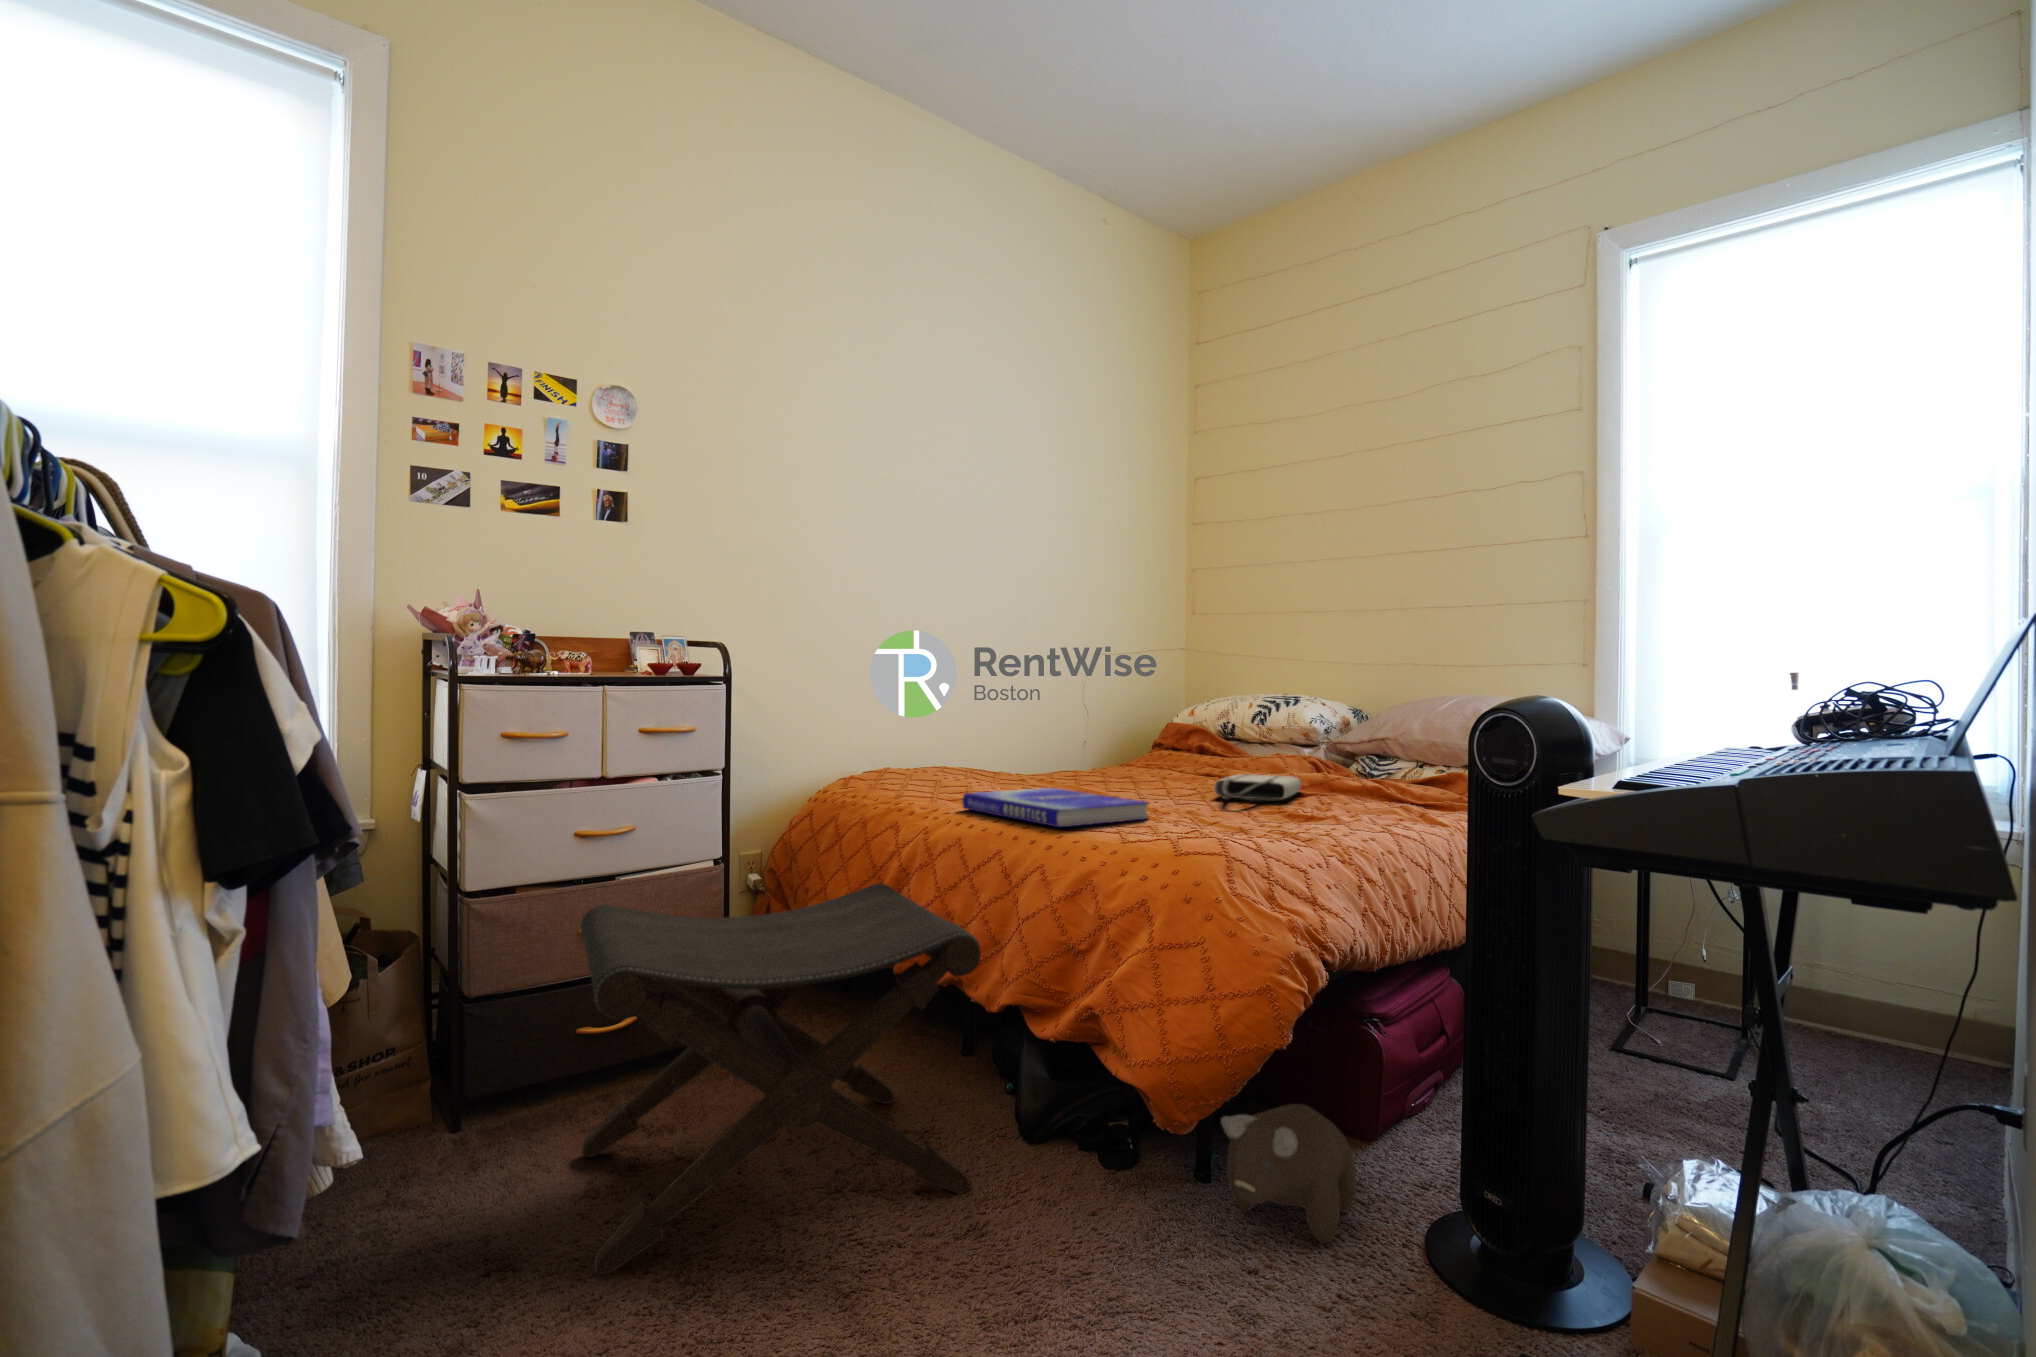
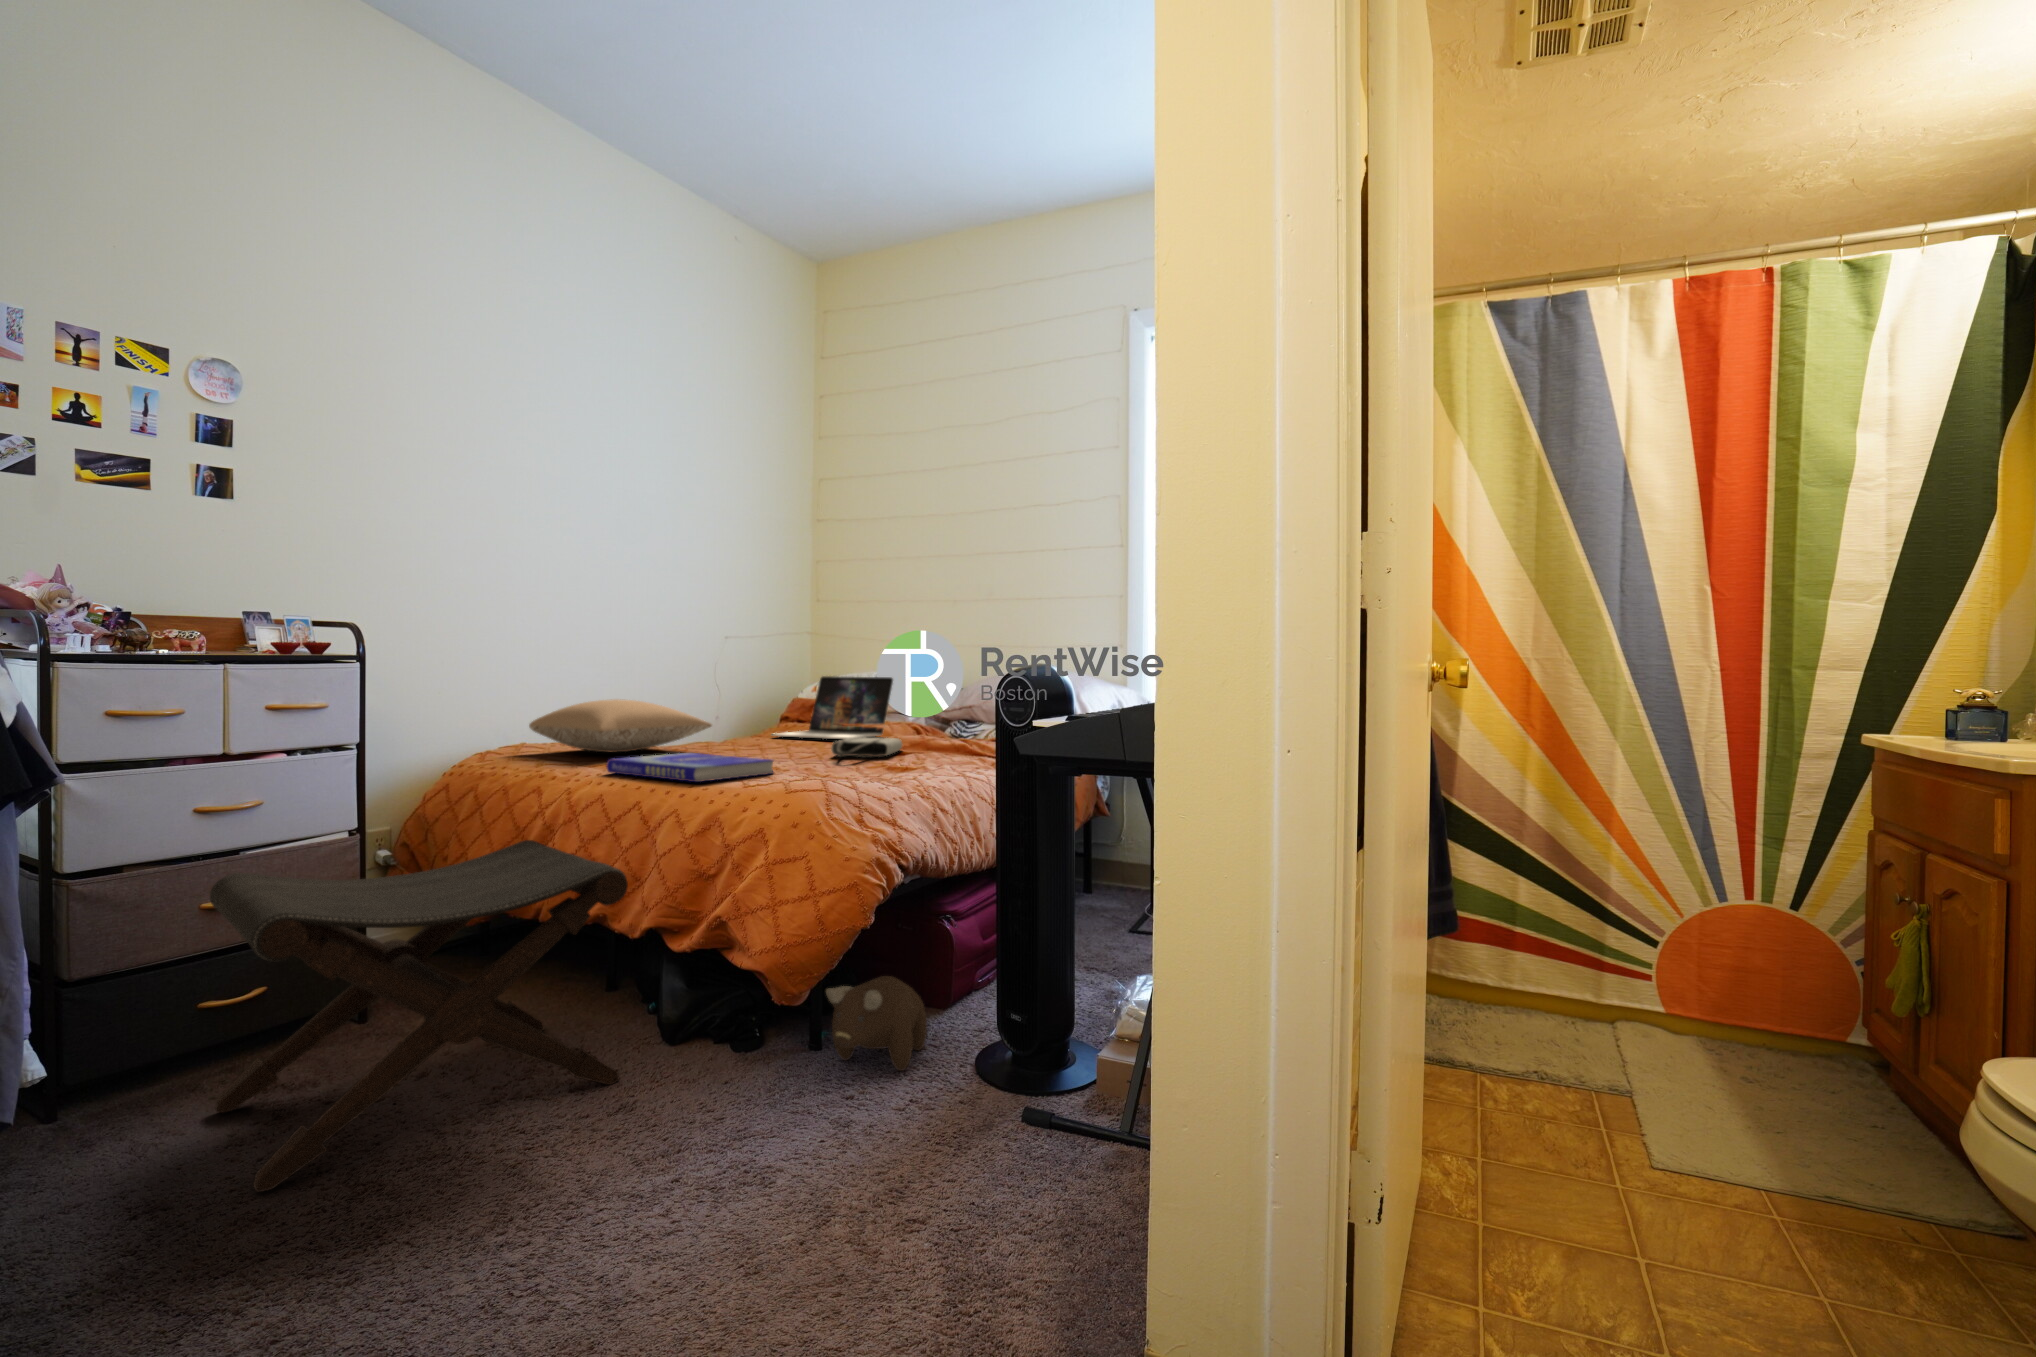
laptop: none [1140,698,1284,774] -> present [772,676,893,740]
pillow: none [889,724,1076,782] -> present [529,699,712,752]

